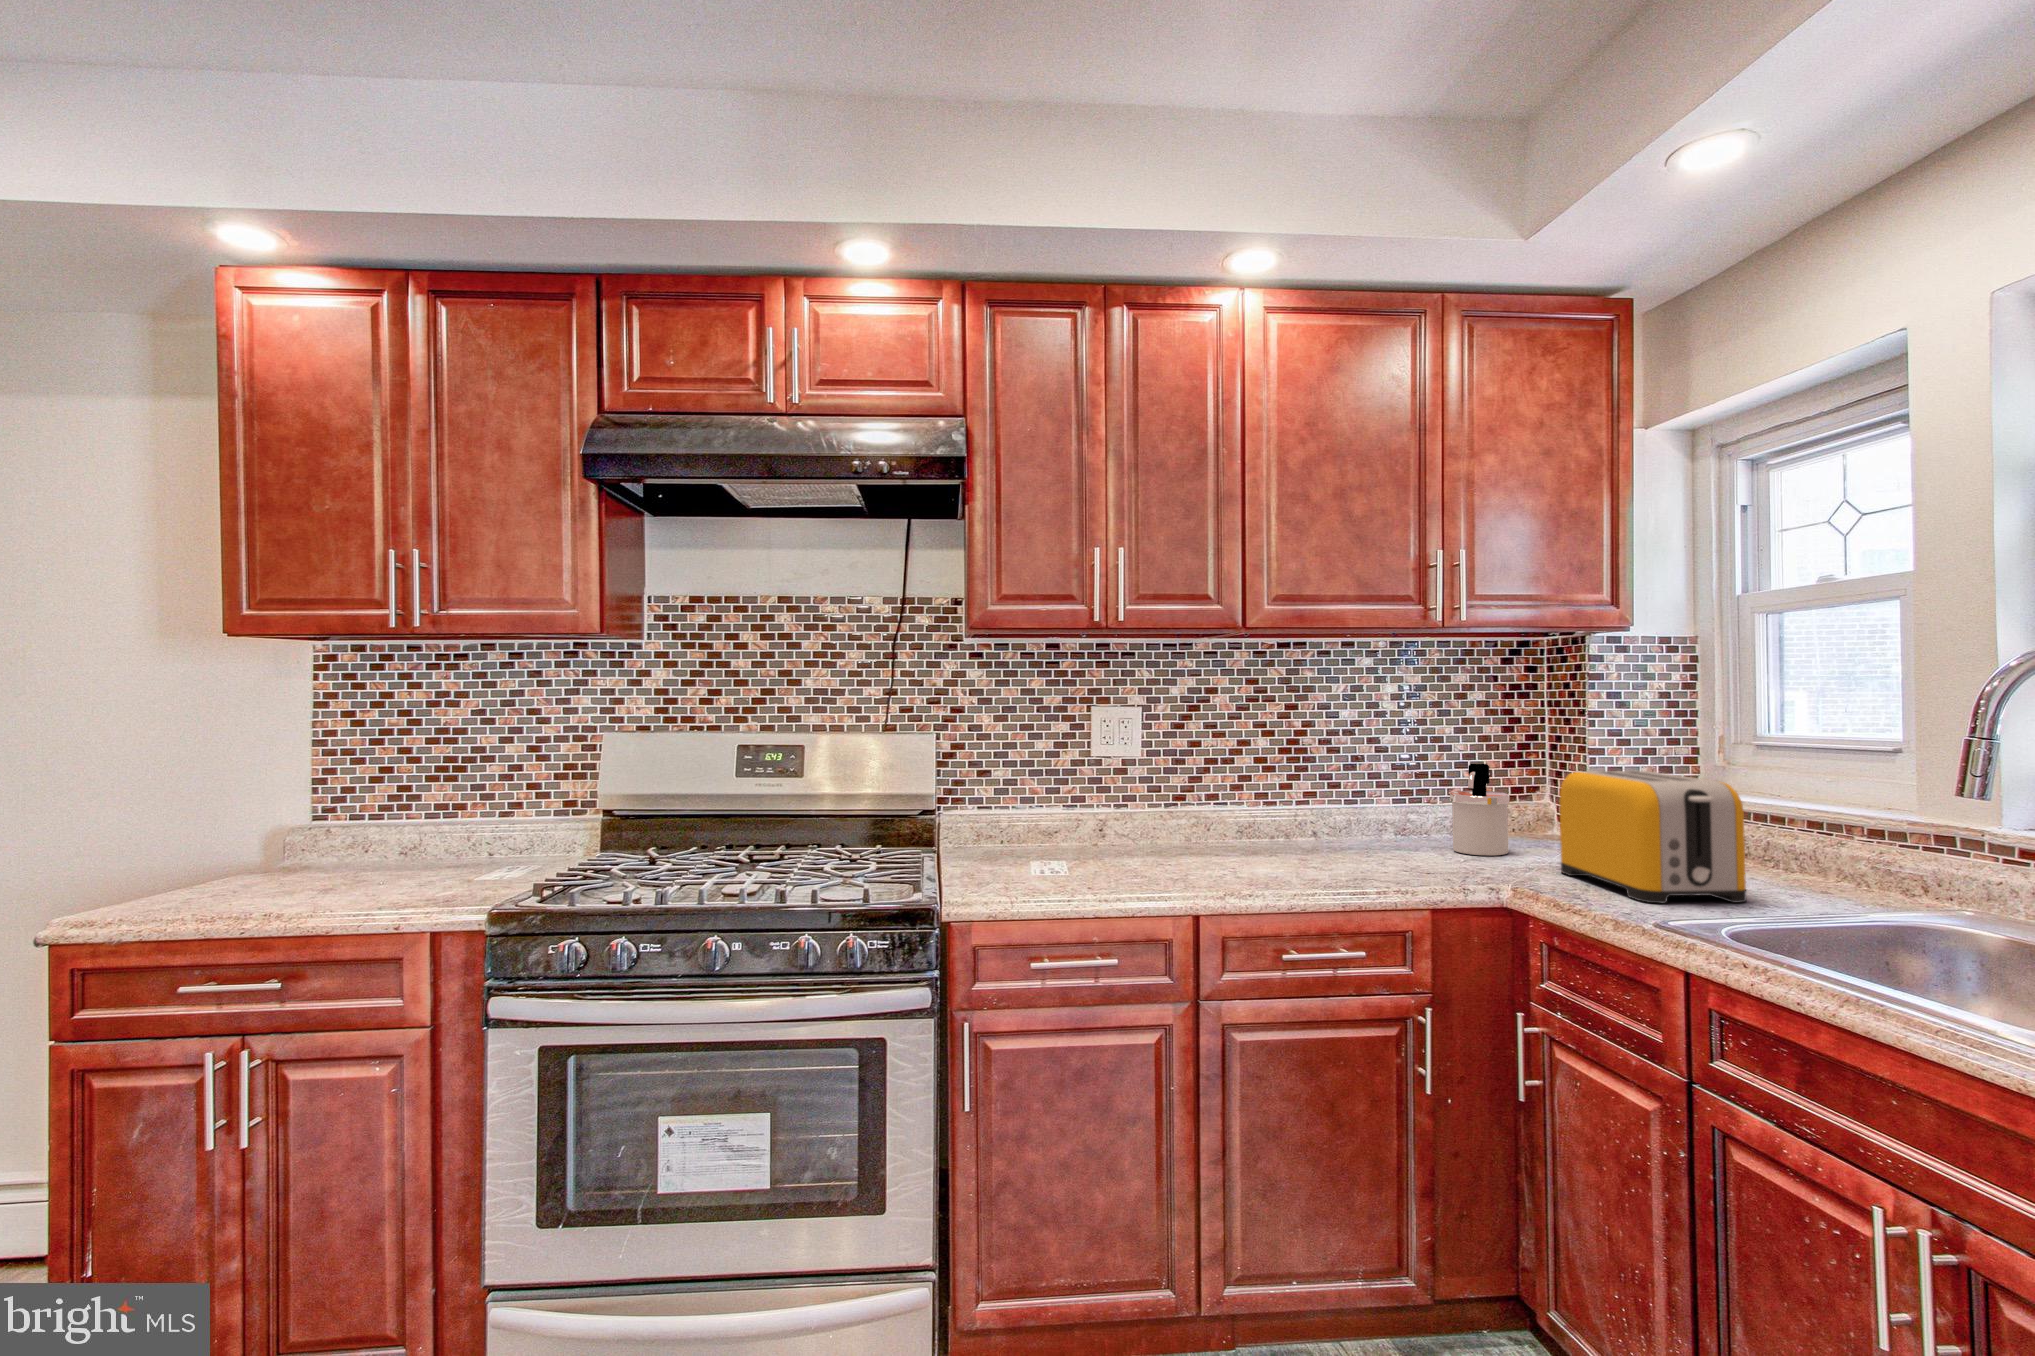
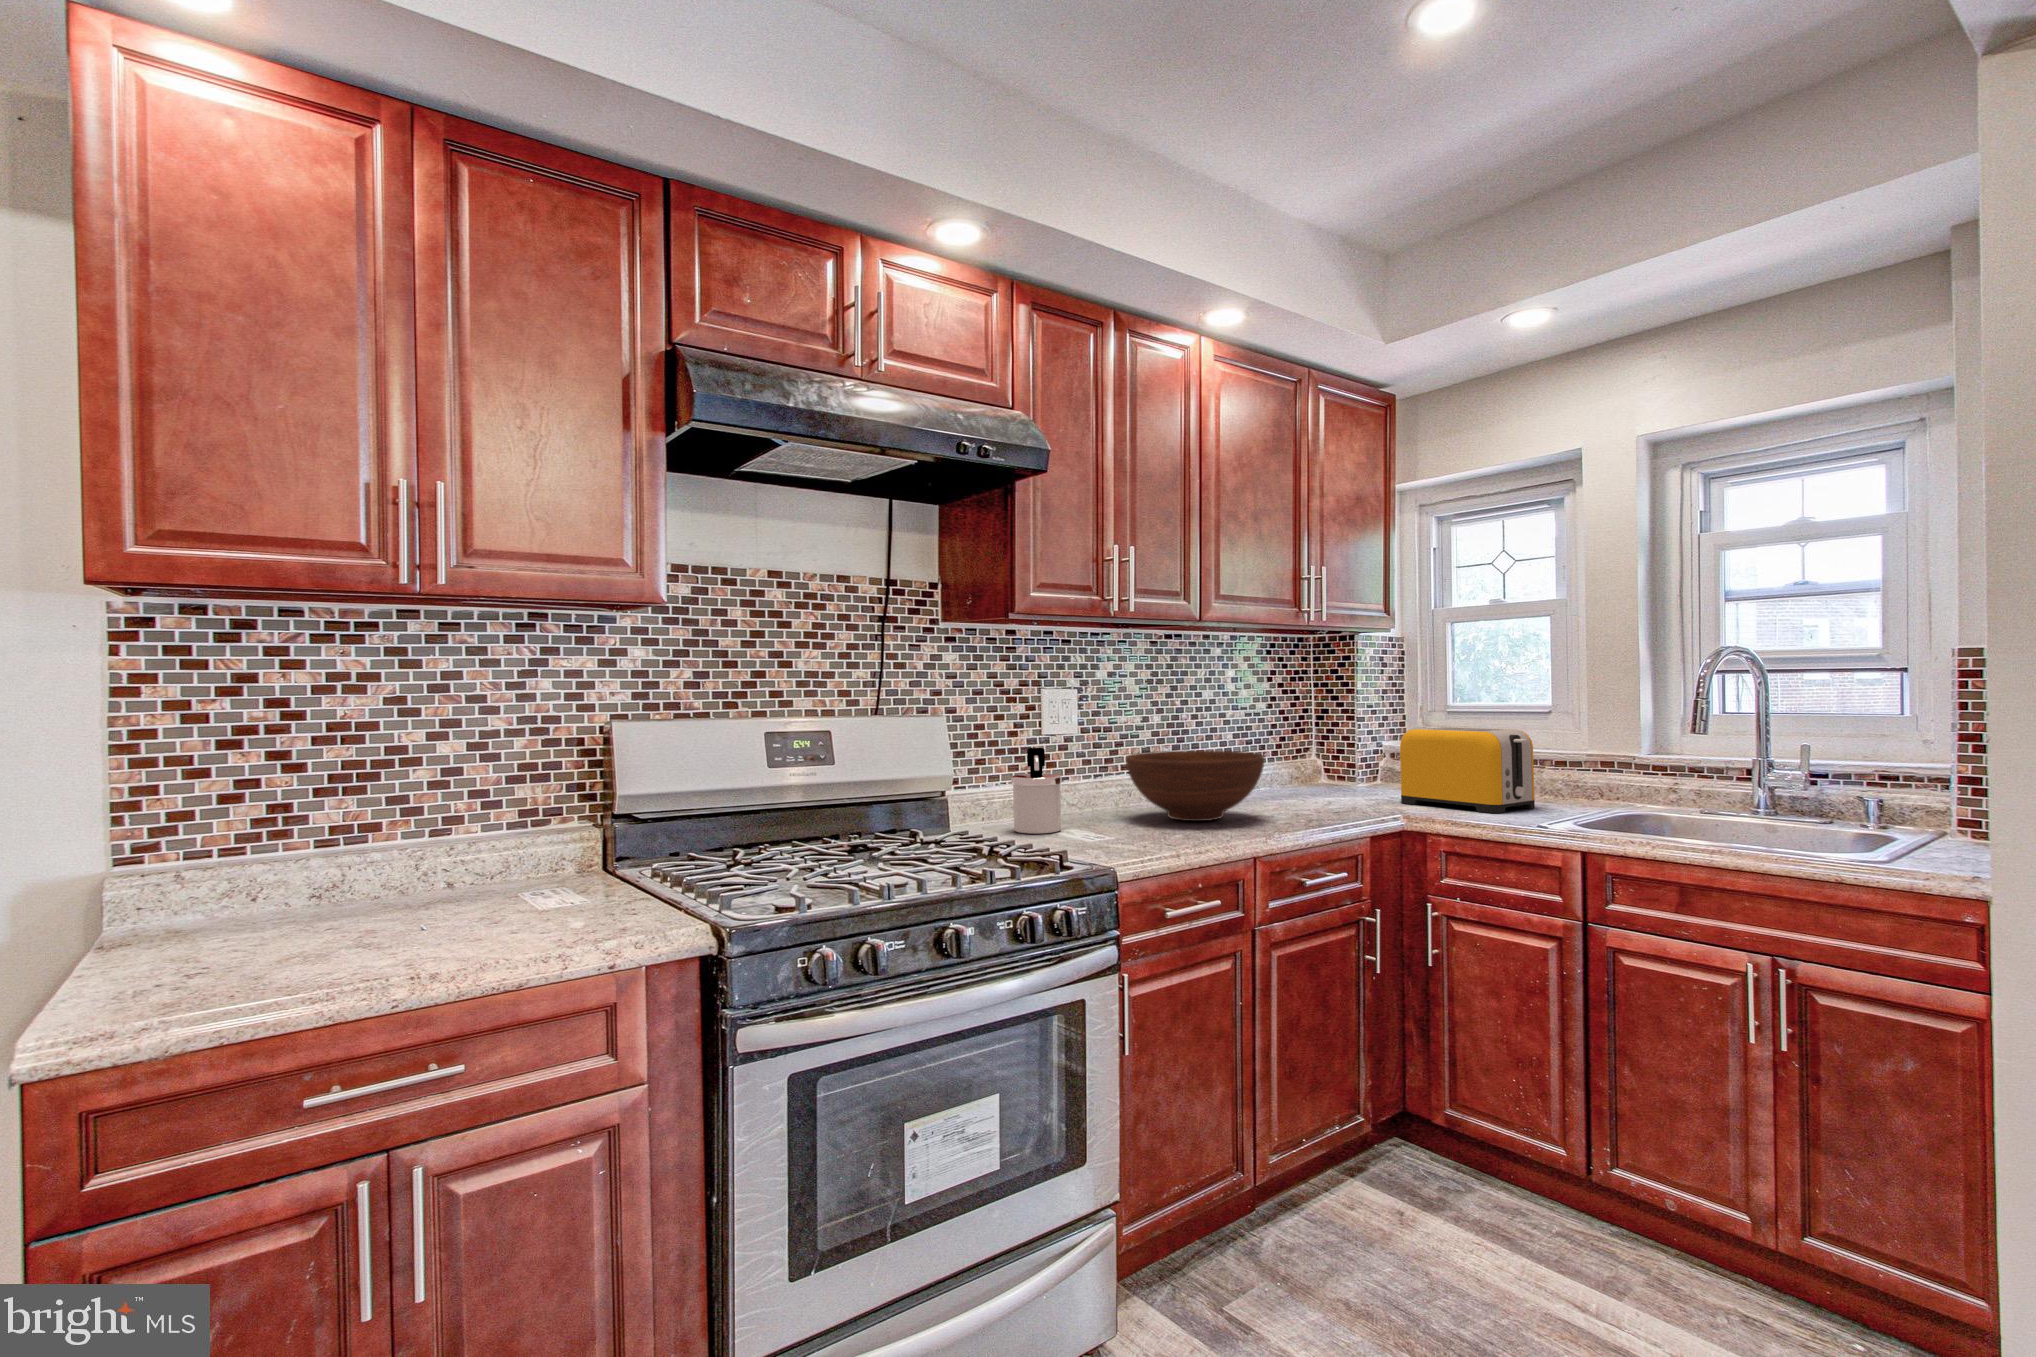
soap dispenser: present [1450,763,1509,856] -> present [1011,747,1062,834]
fruit bowl: none [1146,781,1311,868] -> present [1126,750,1264,821]

